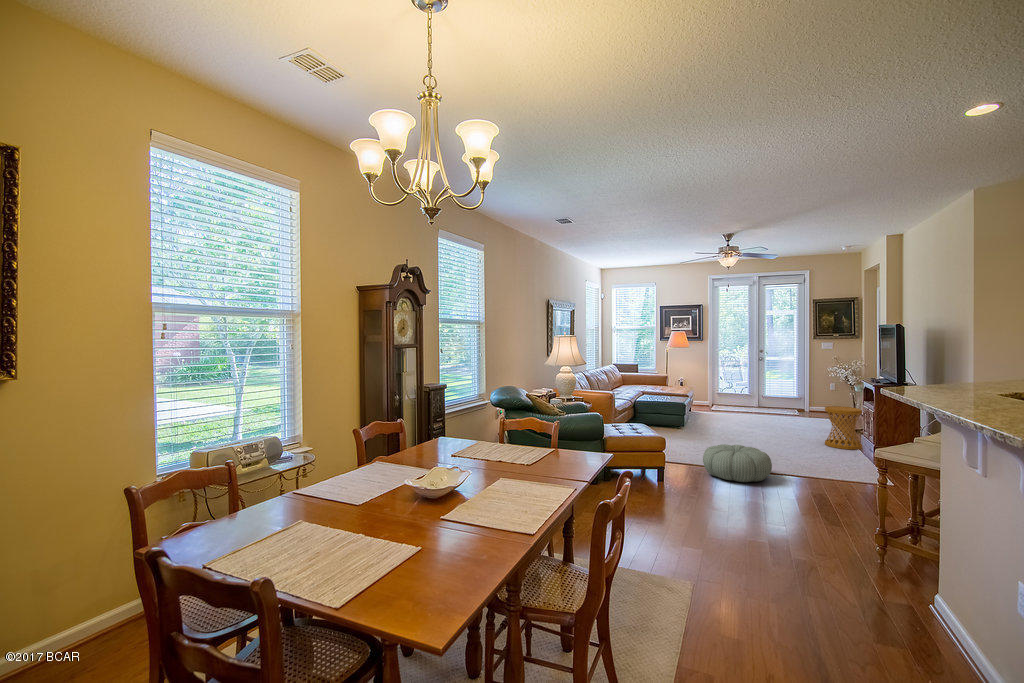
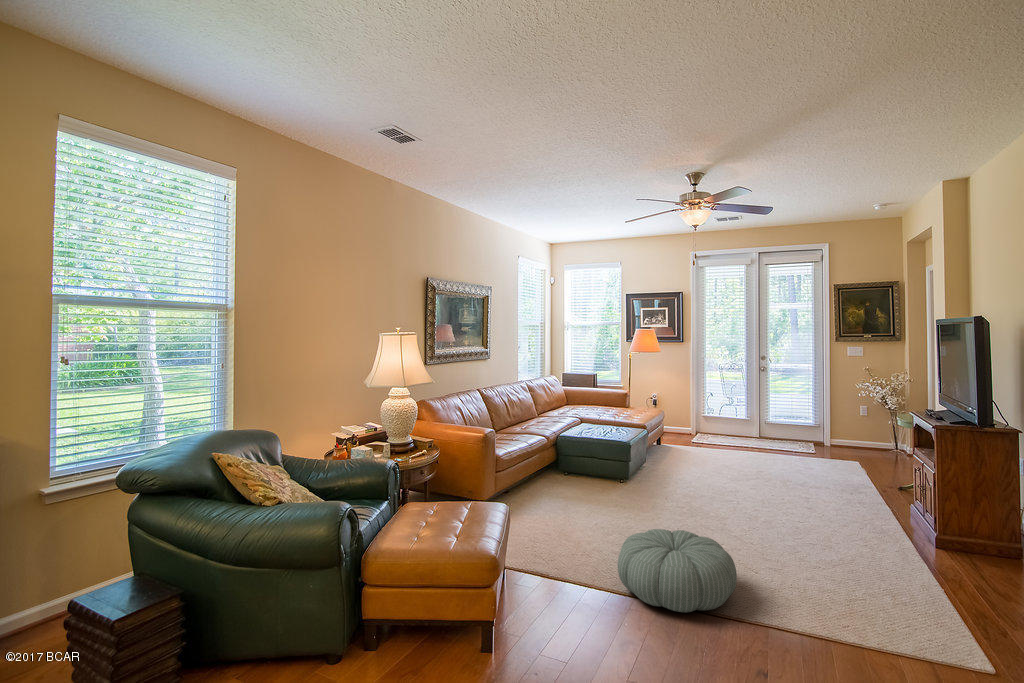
side table: present [825,406,862,450] -> none [845,450,905,525]

